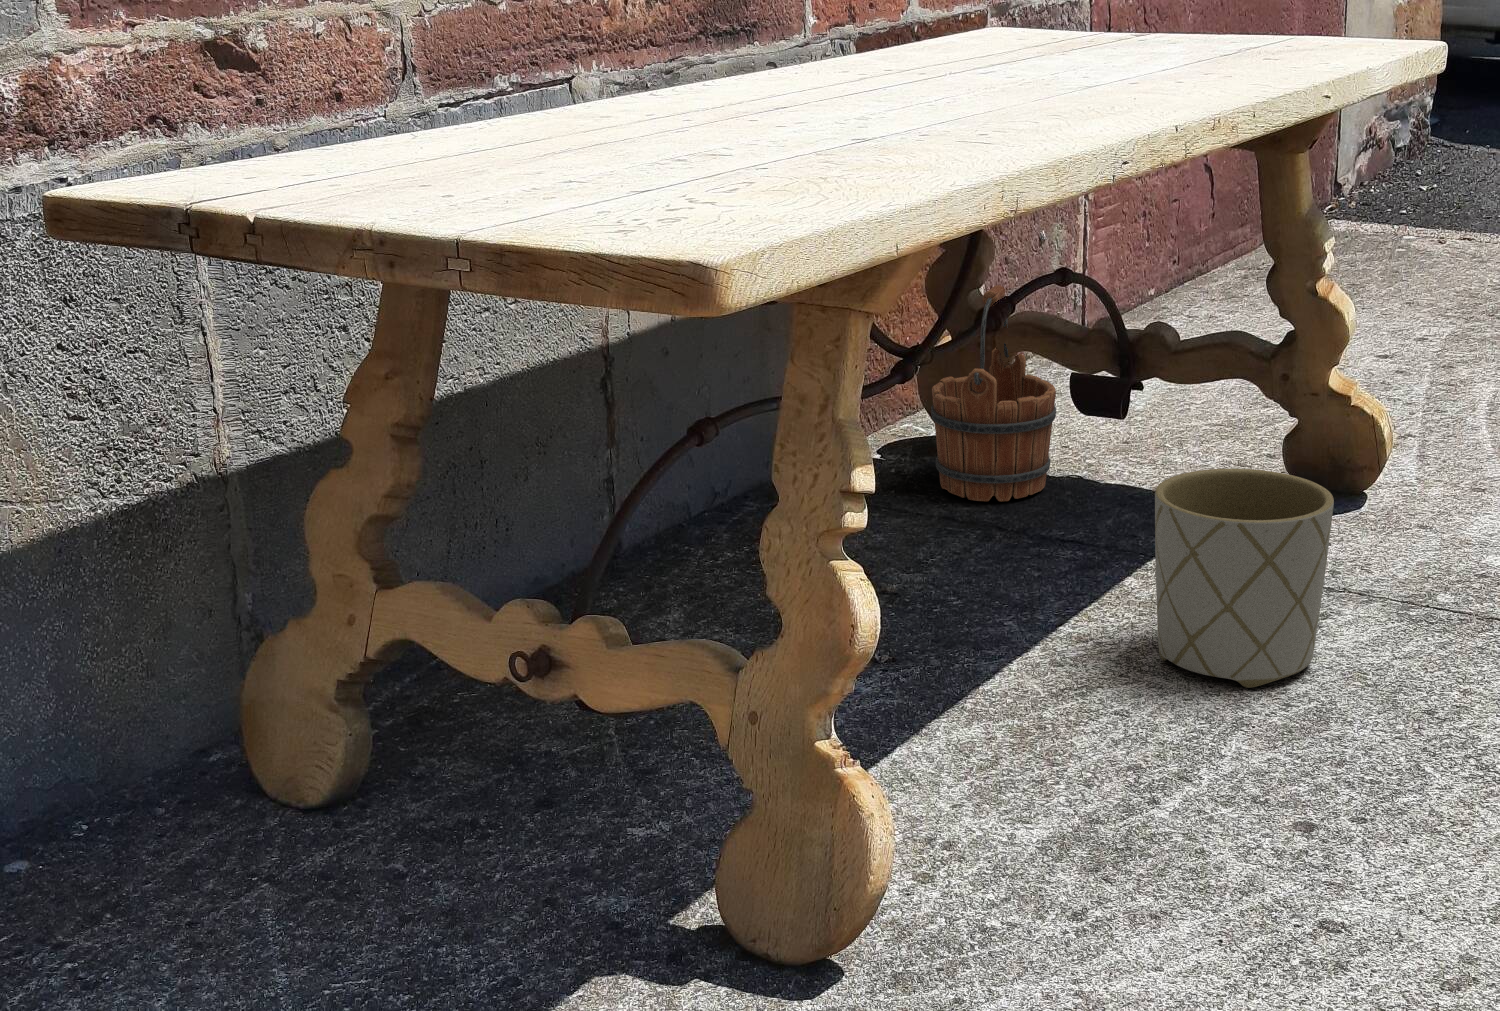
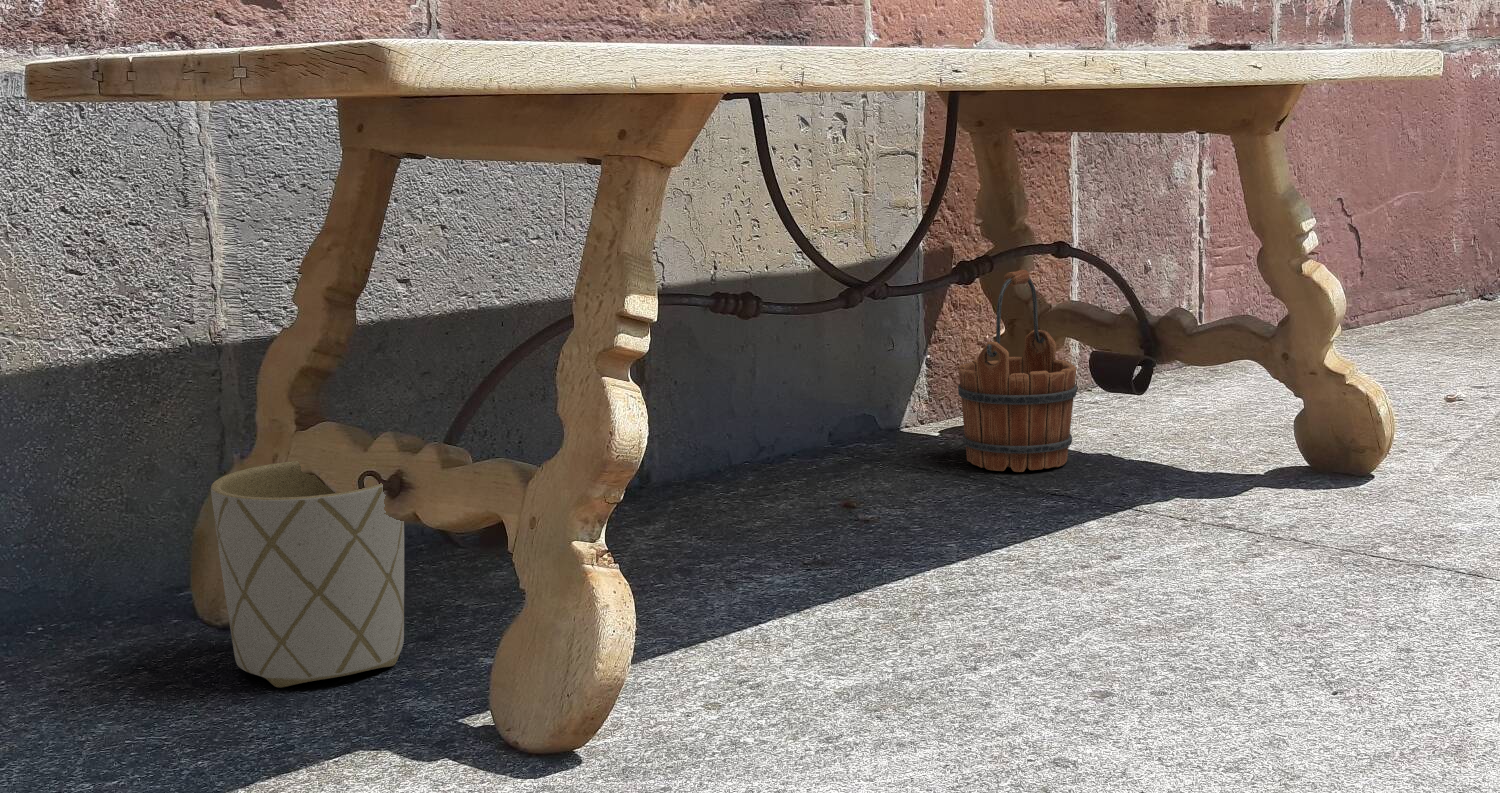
planter: present [1155,469,1334,688] -> present [211,461,404,688]

